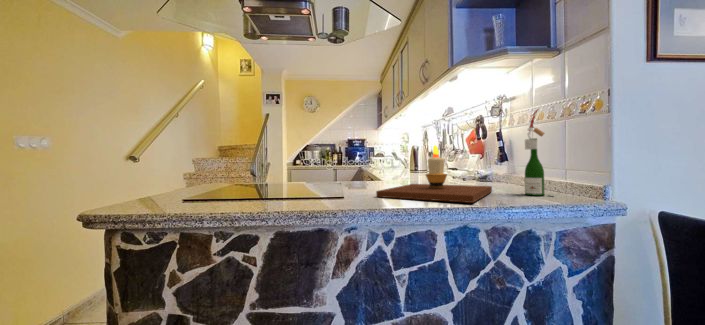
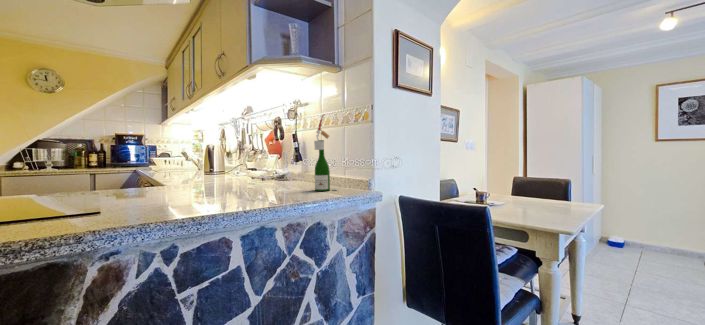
candle: present [376,145,492,203] -> none [153,144,287,206]

